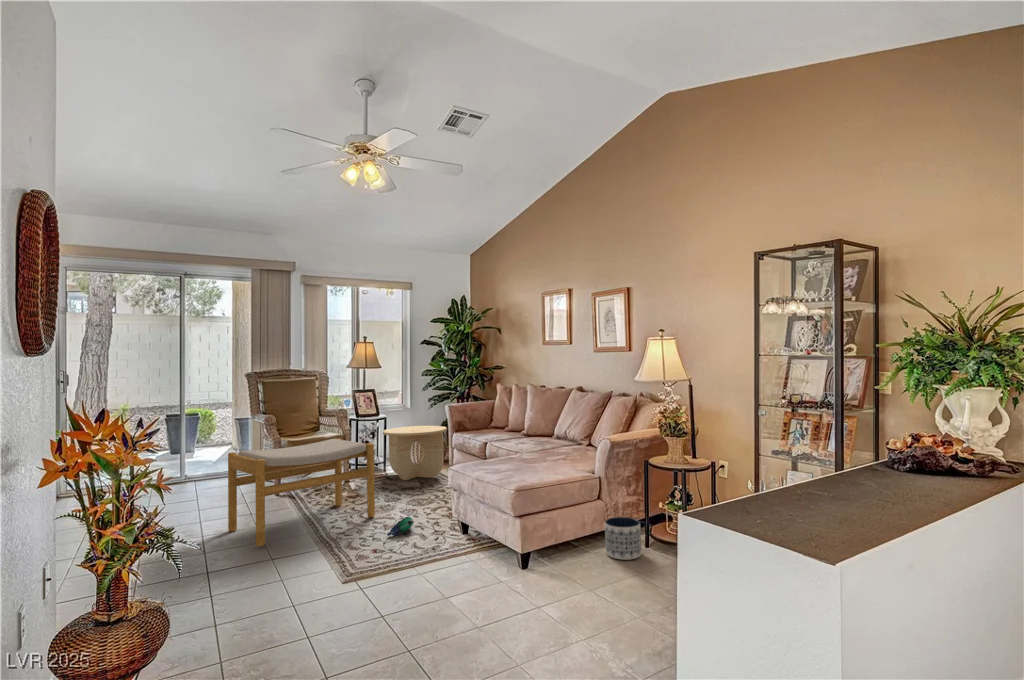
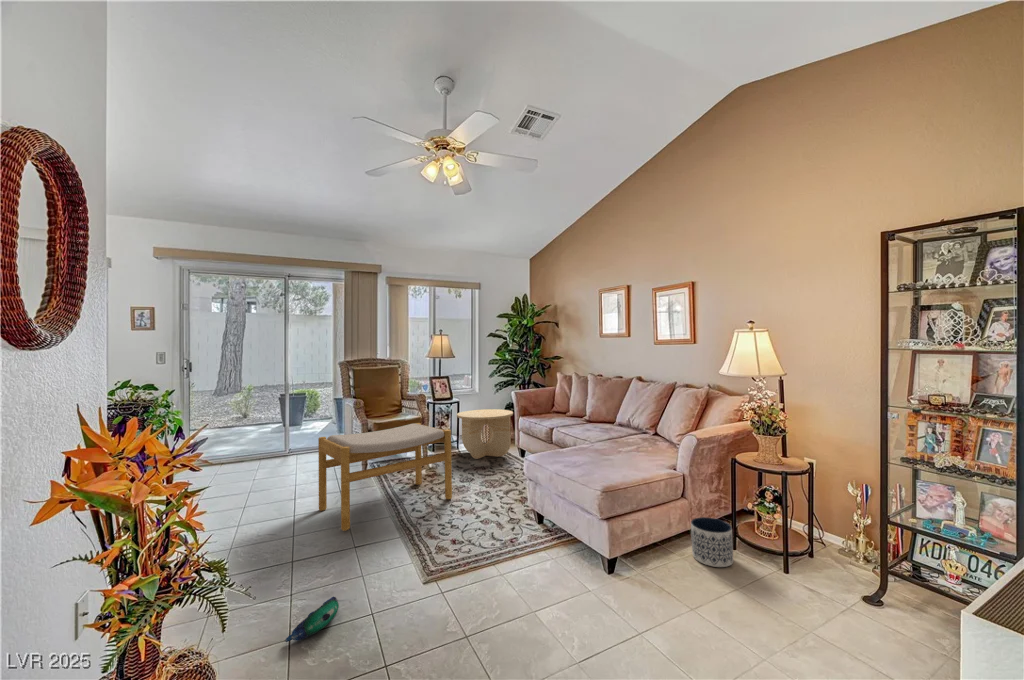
plush toy: present [387,517,413,536] -> present [285,597,339,642]

